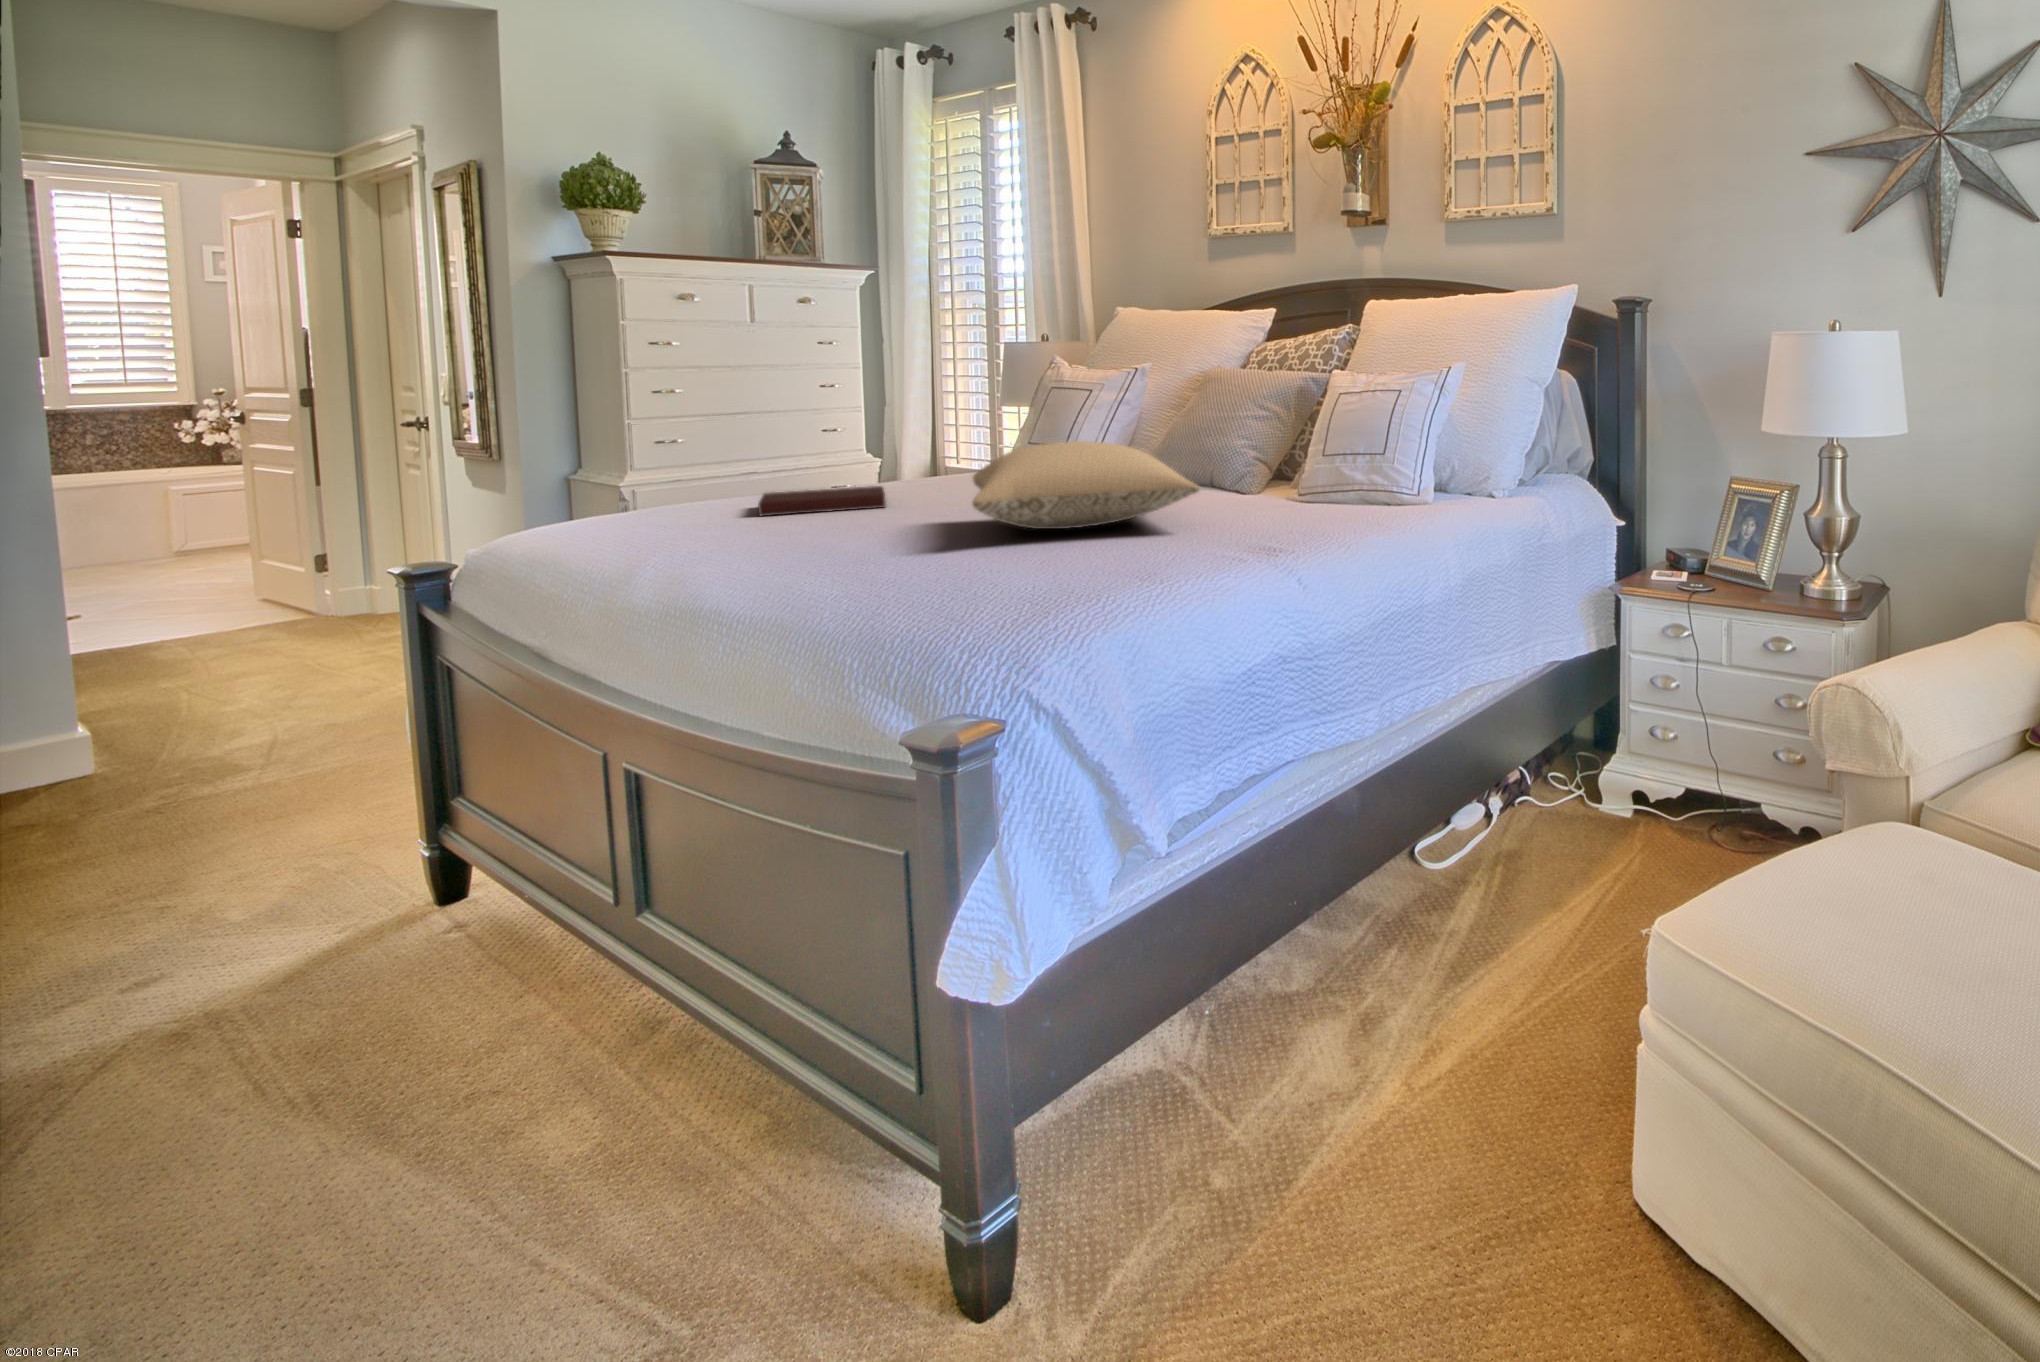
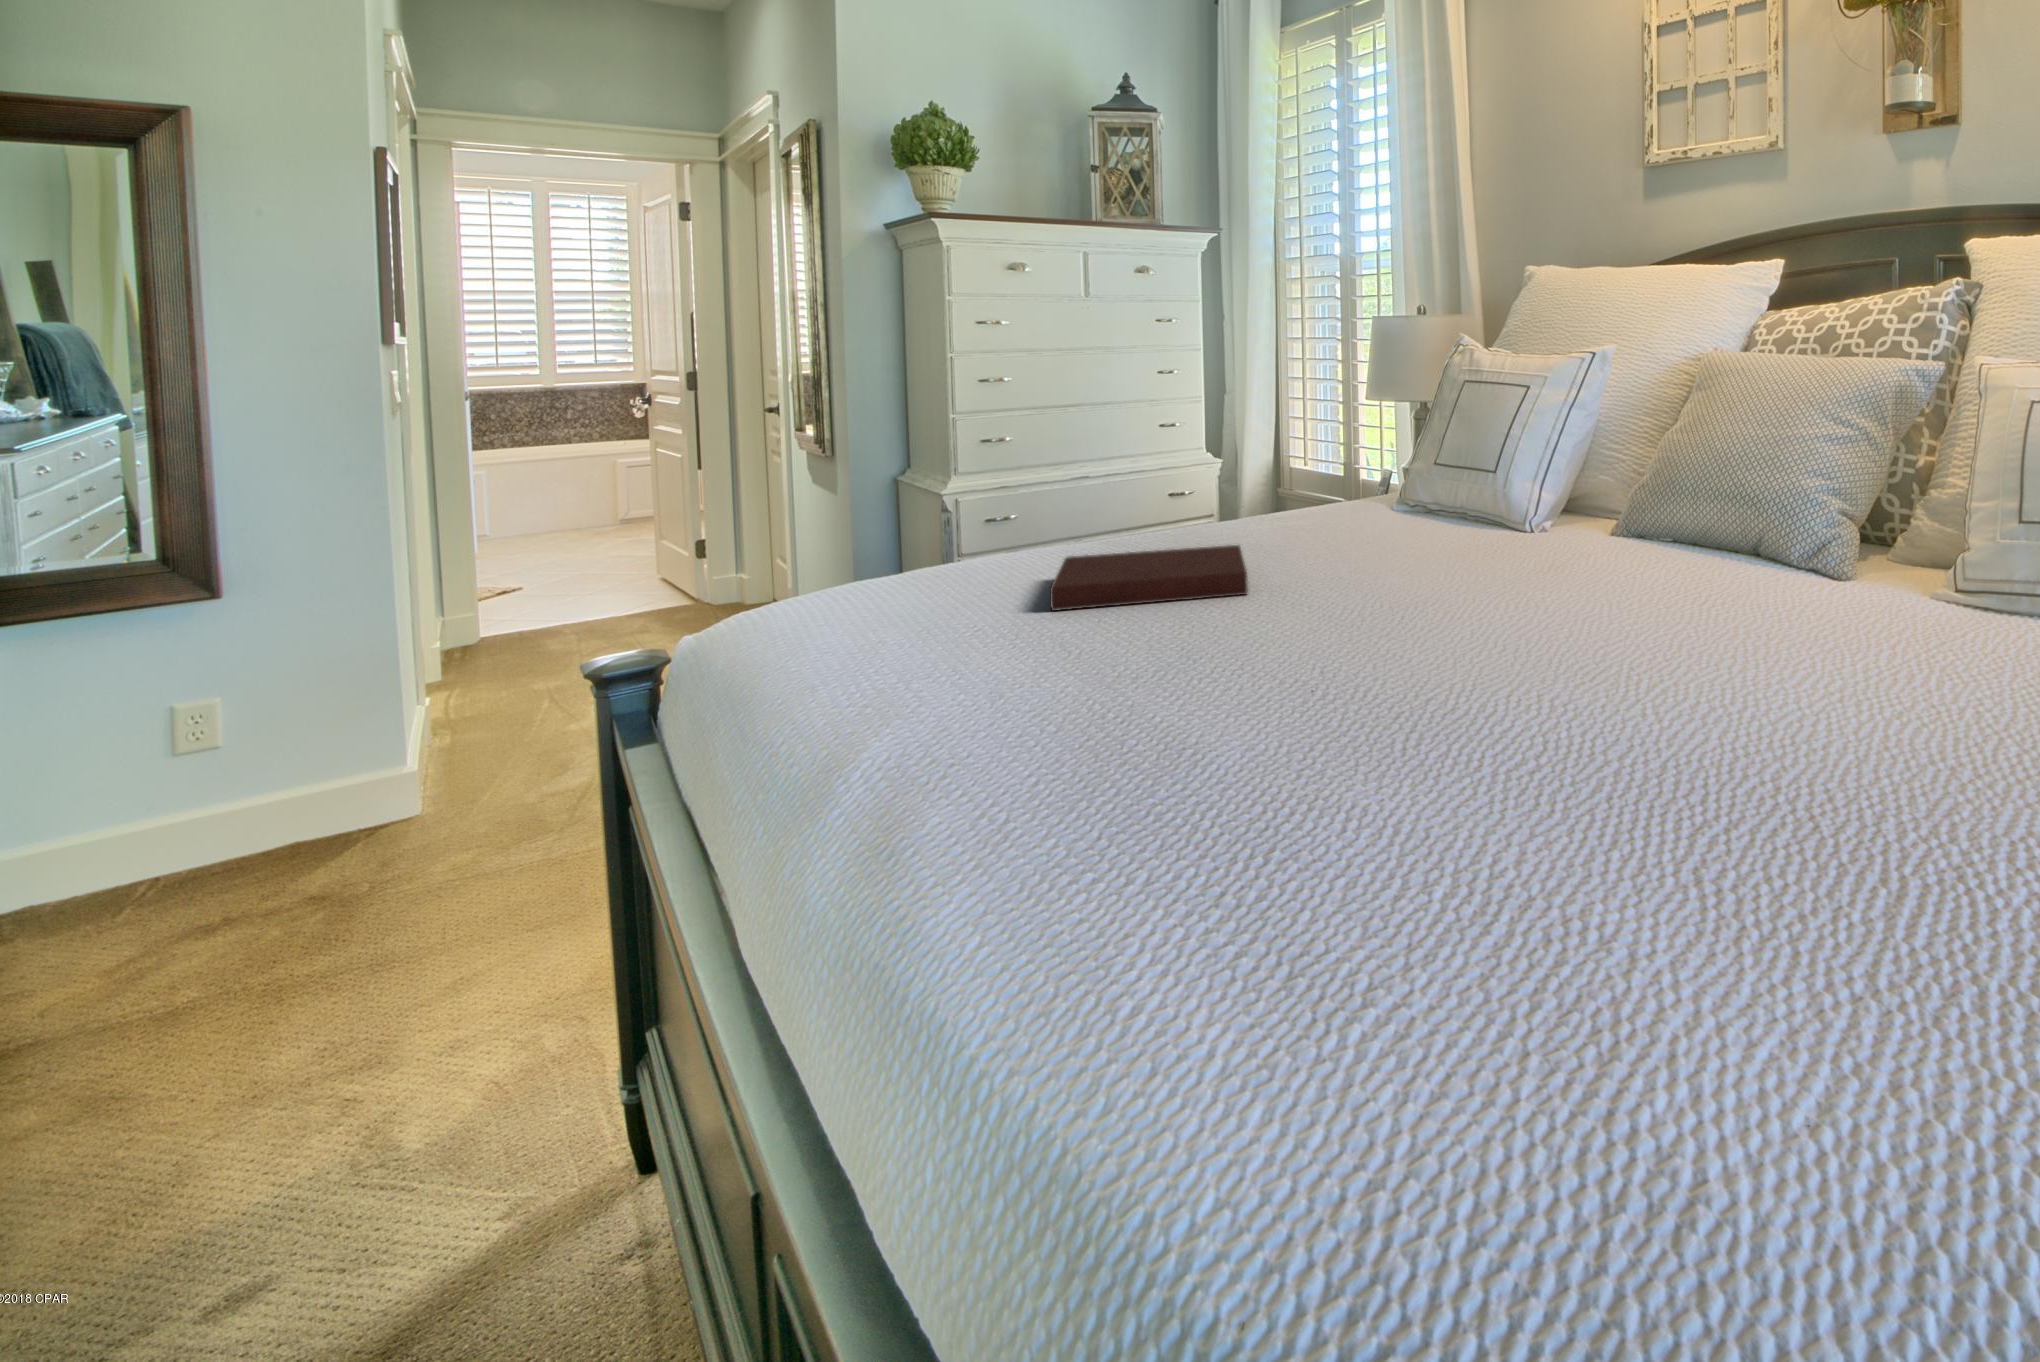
pillow: present [973,441,1200,529] -> none [1417,516,2011,744]

